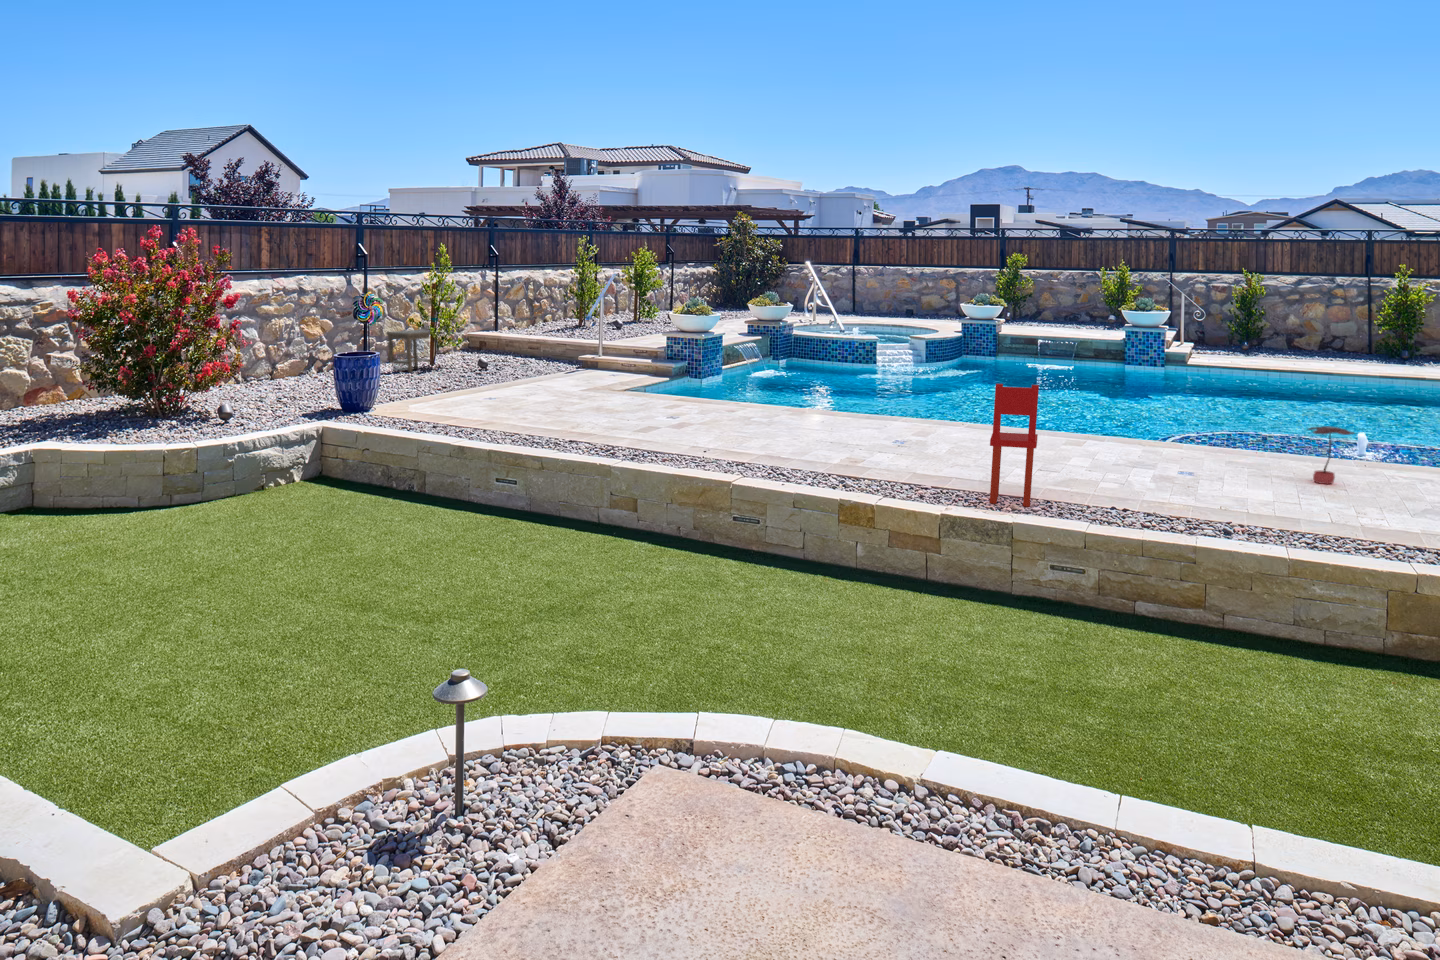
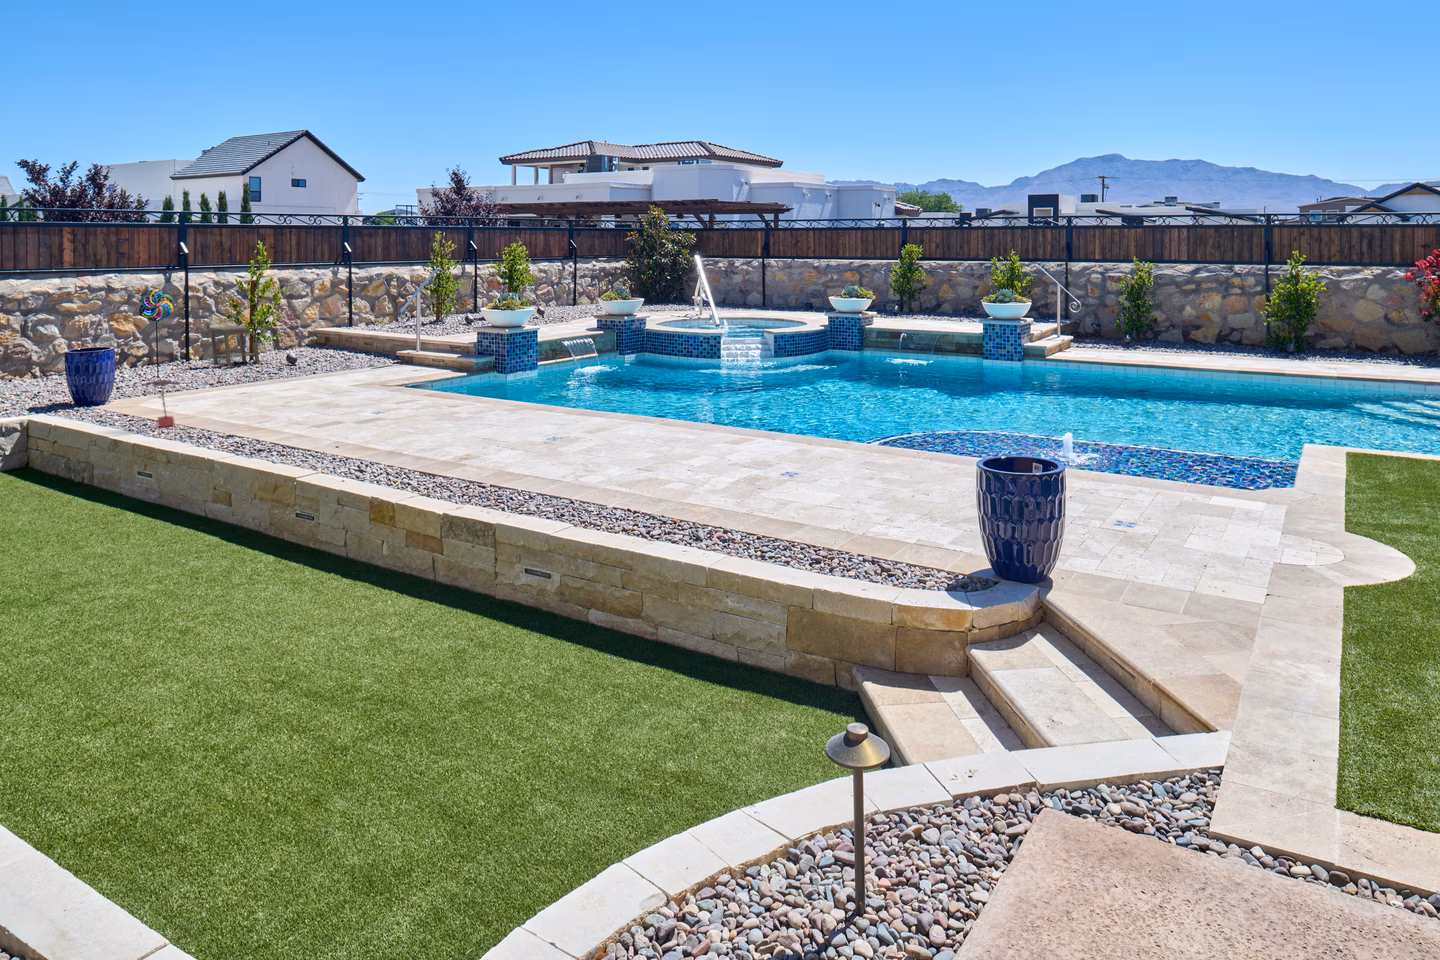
chair: present [990,384,1039,507] -> none [485,381,546,499]
potted plant: present [1308,426,1354,484] -> present [143,380,181,427]

